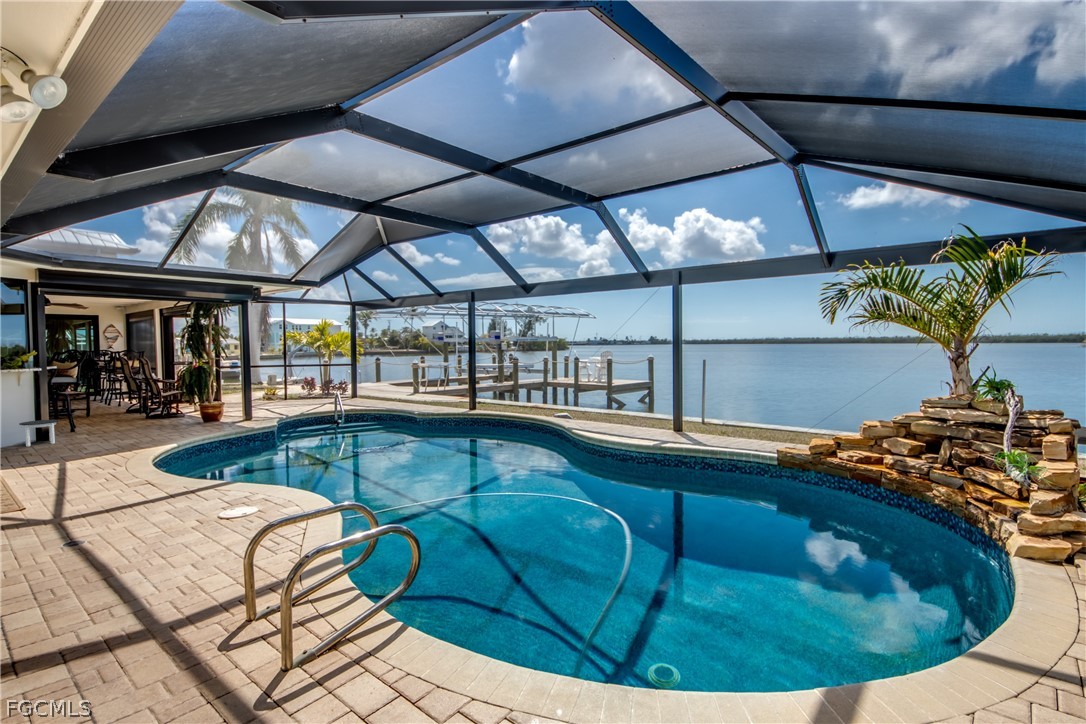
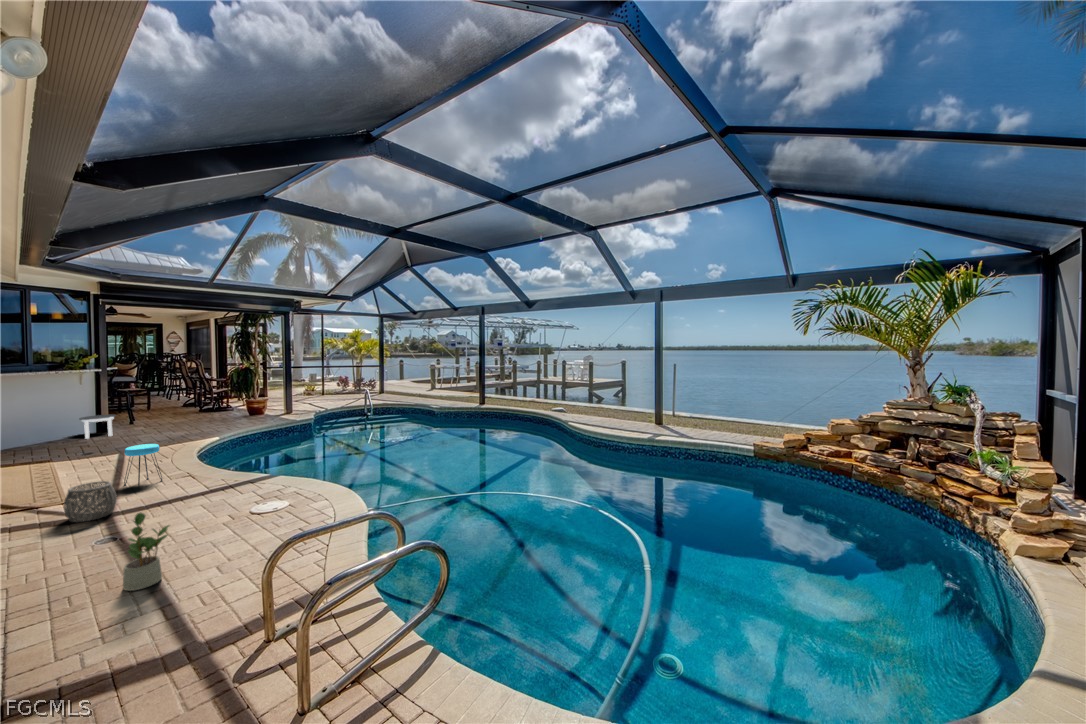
stool: none [81,448,121,493] -> present [124,444,162,487]
woven basket: none [29,484,80,525] -> present [64,481,117,522]
potted plant: none [104,505,147,581] -> present [123,512,169,591]

